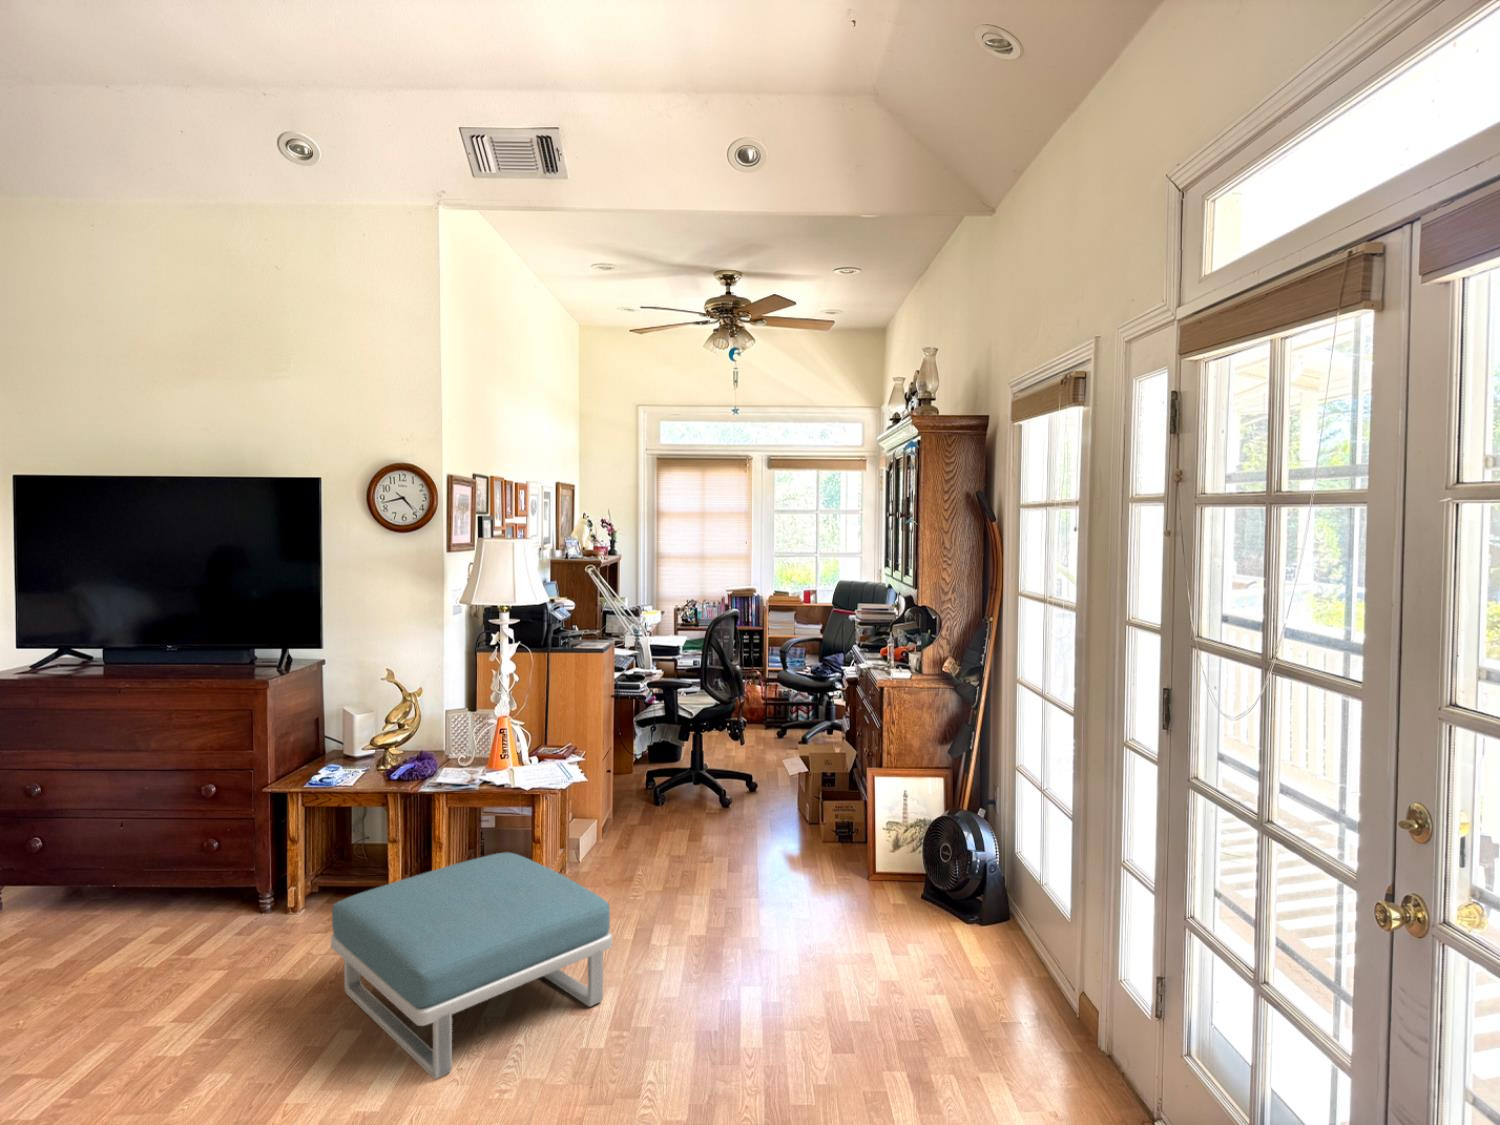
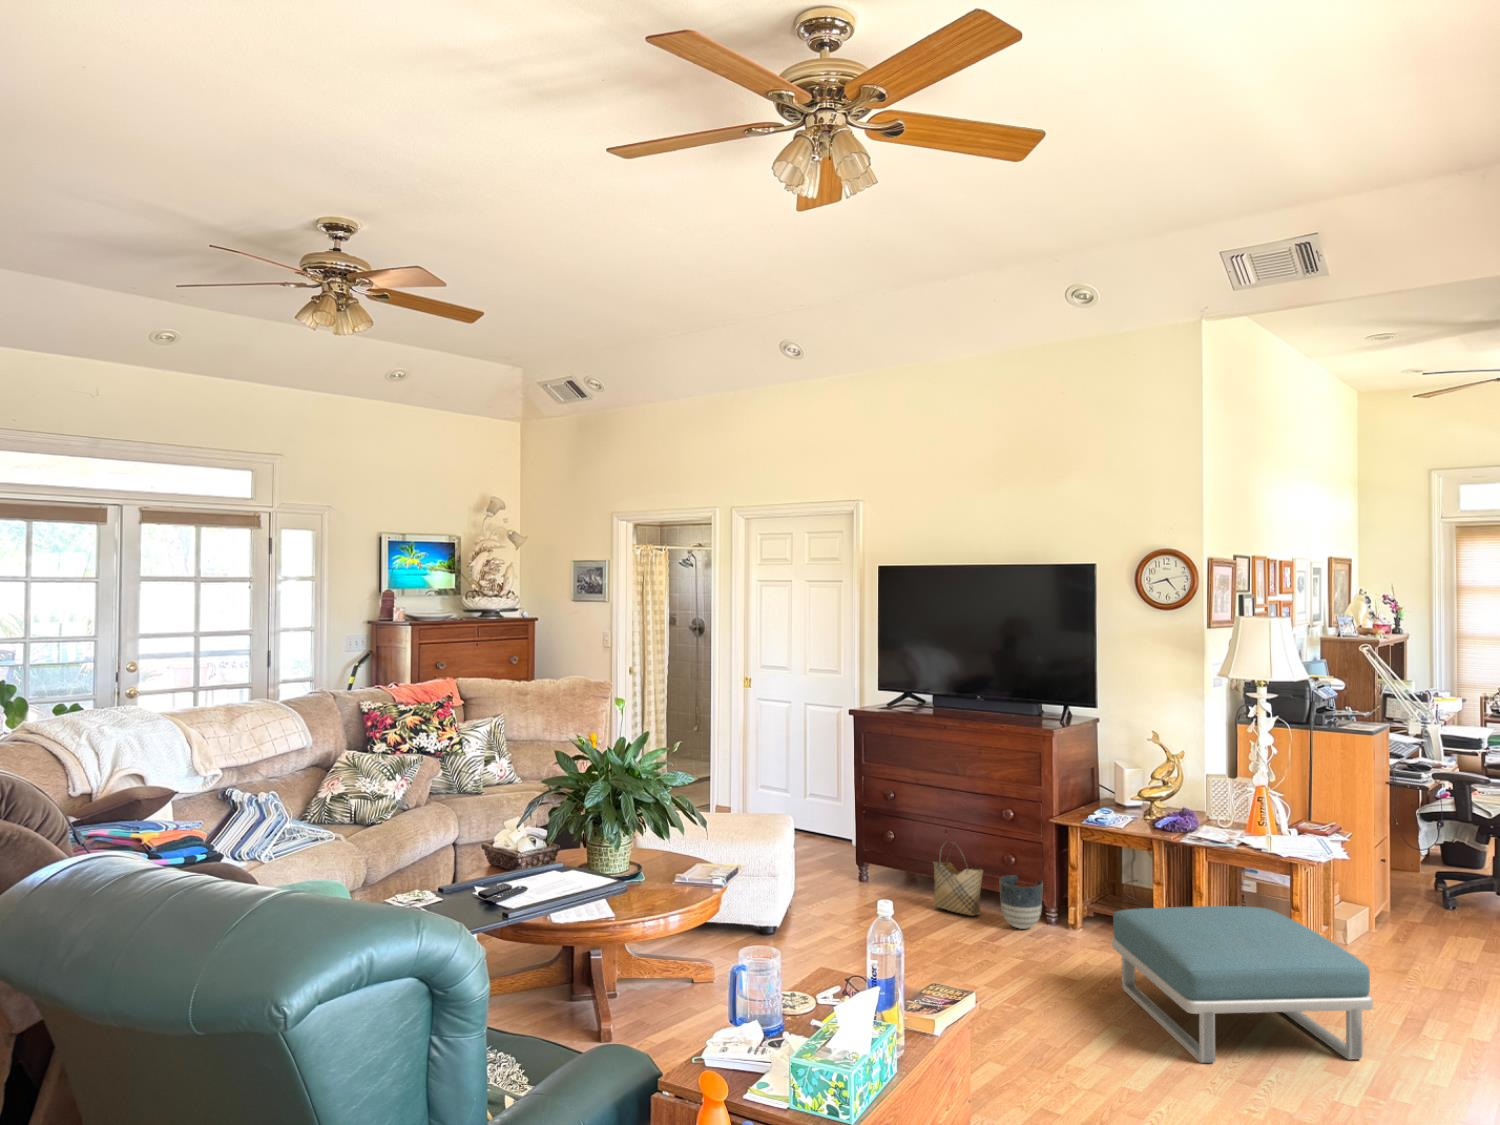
woven basket: none [89,834,168,935] -> present [933,843,983,916]
planter: none [189,866,250,936] -> present [1000,875,1043,929]

